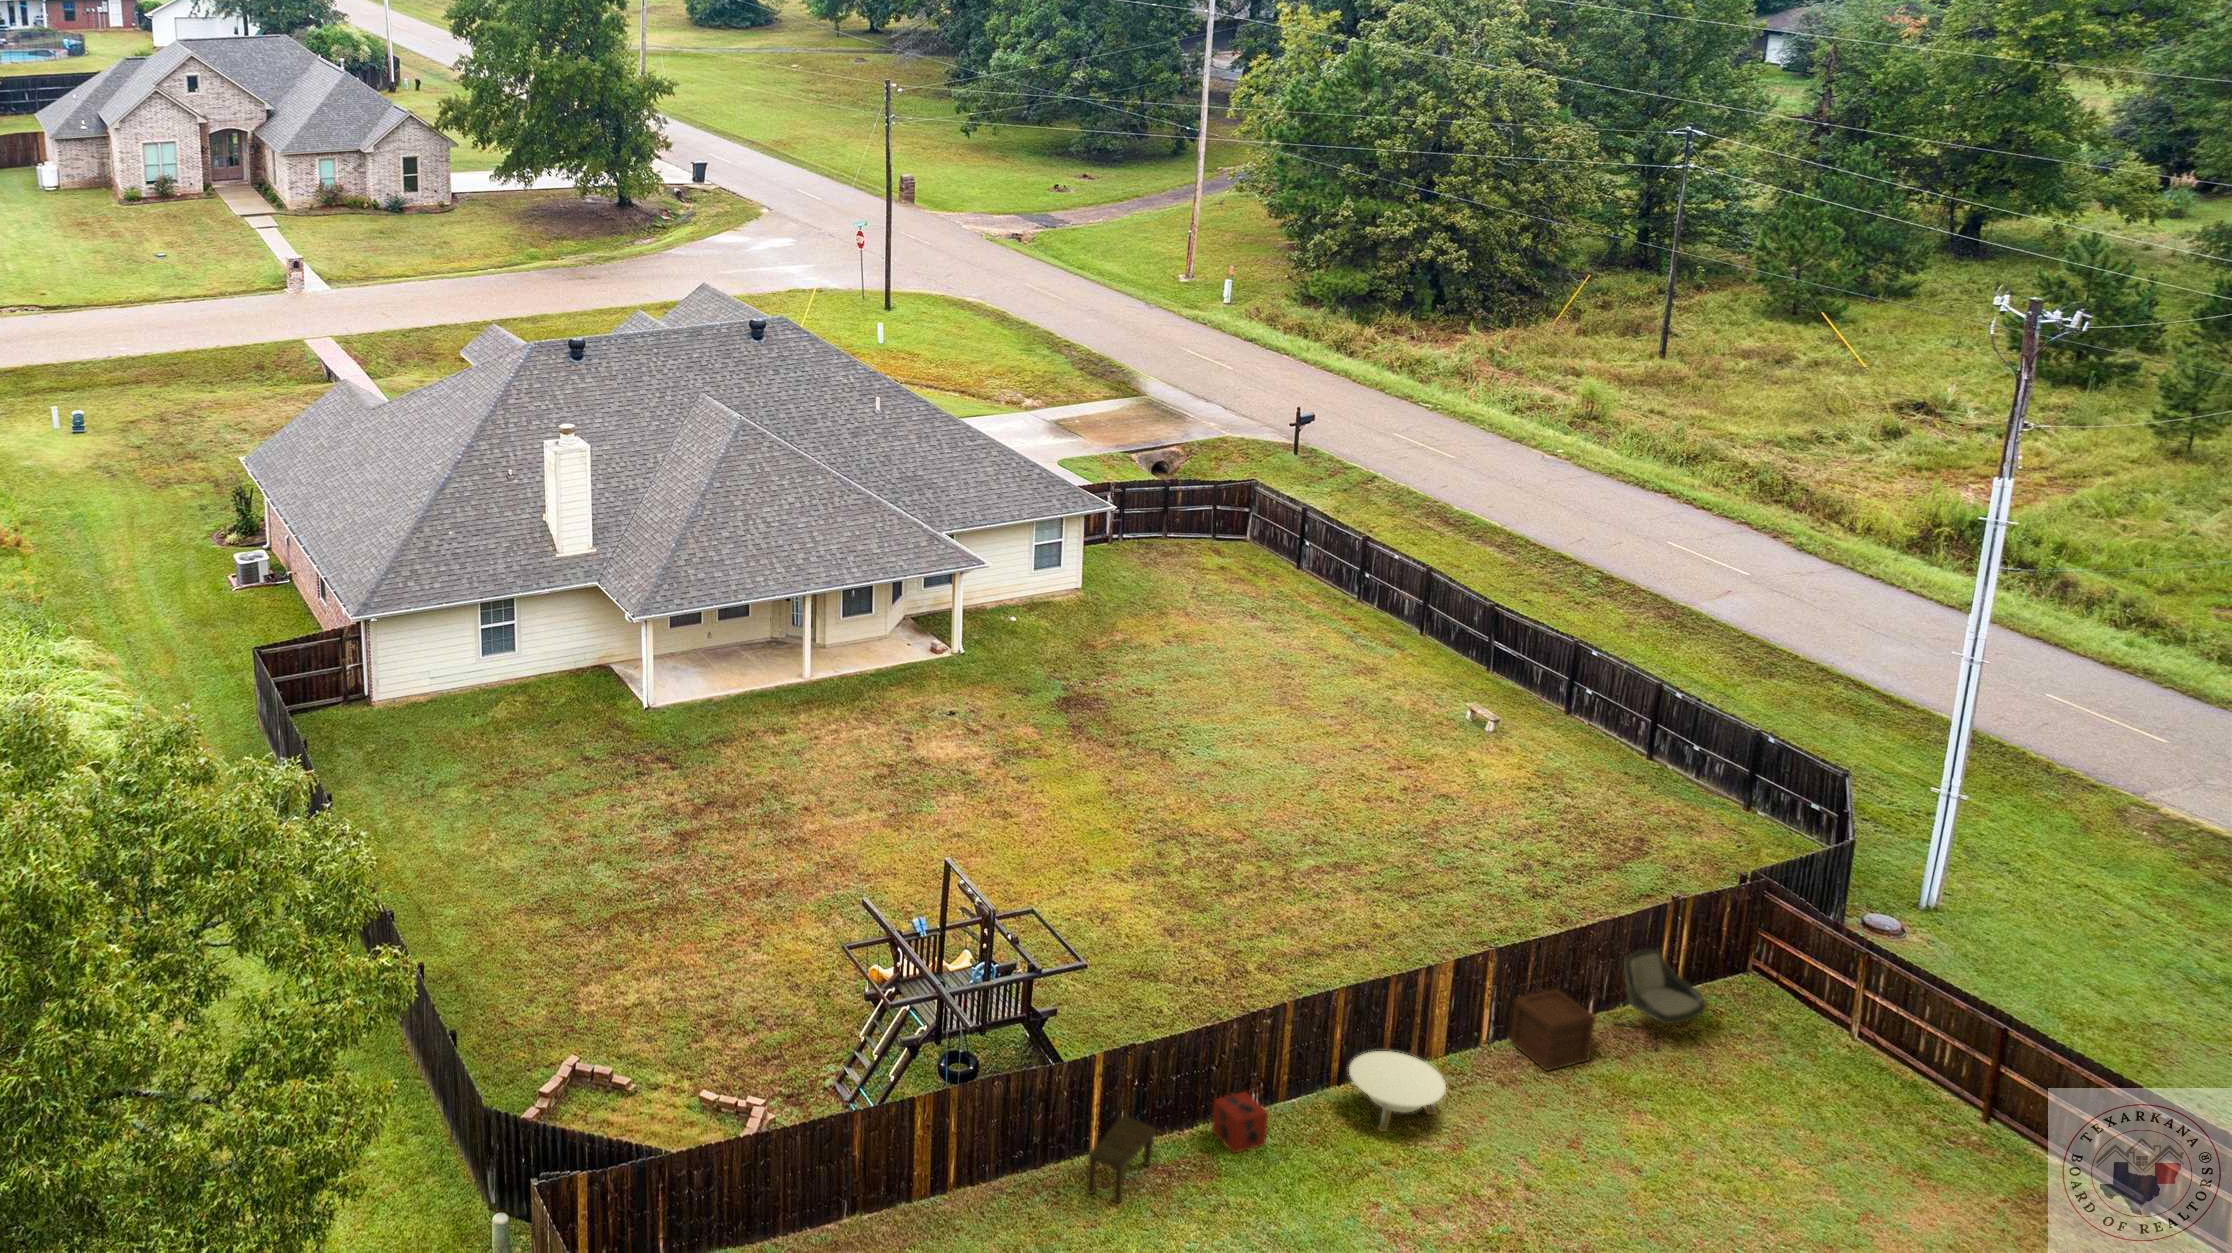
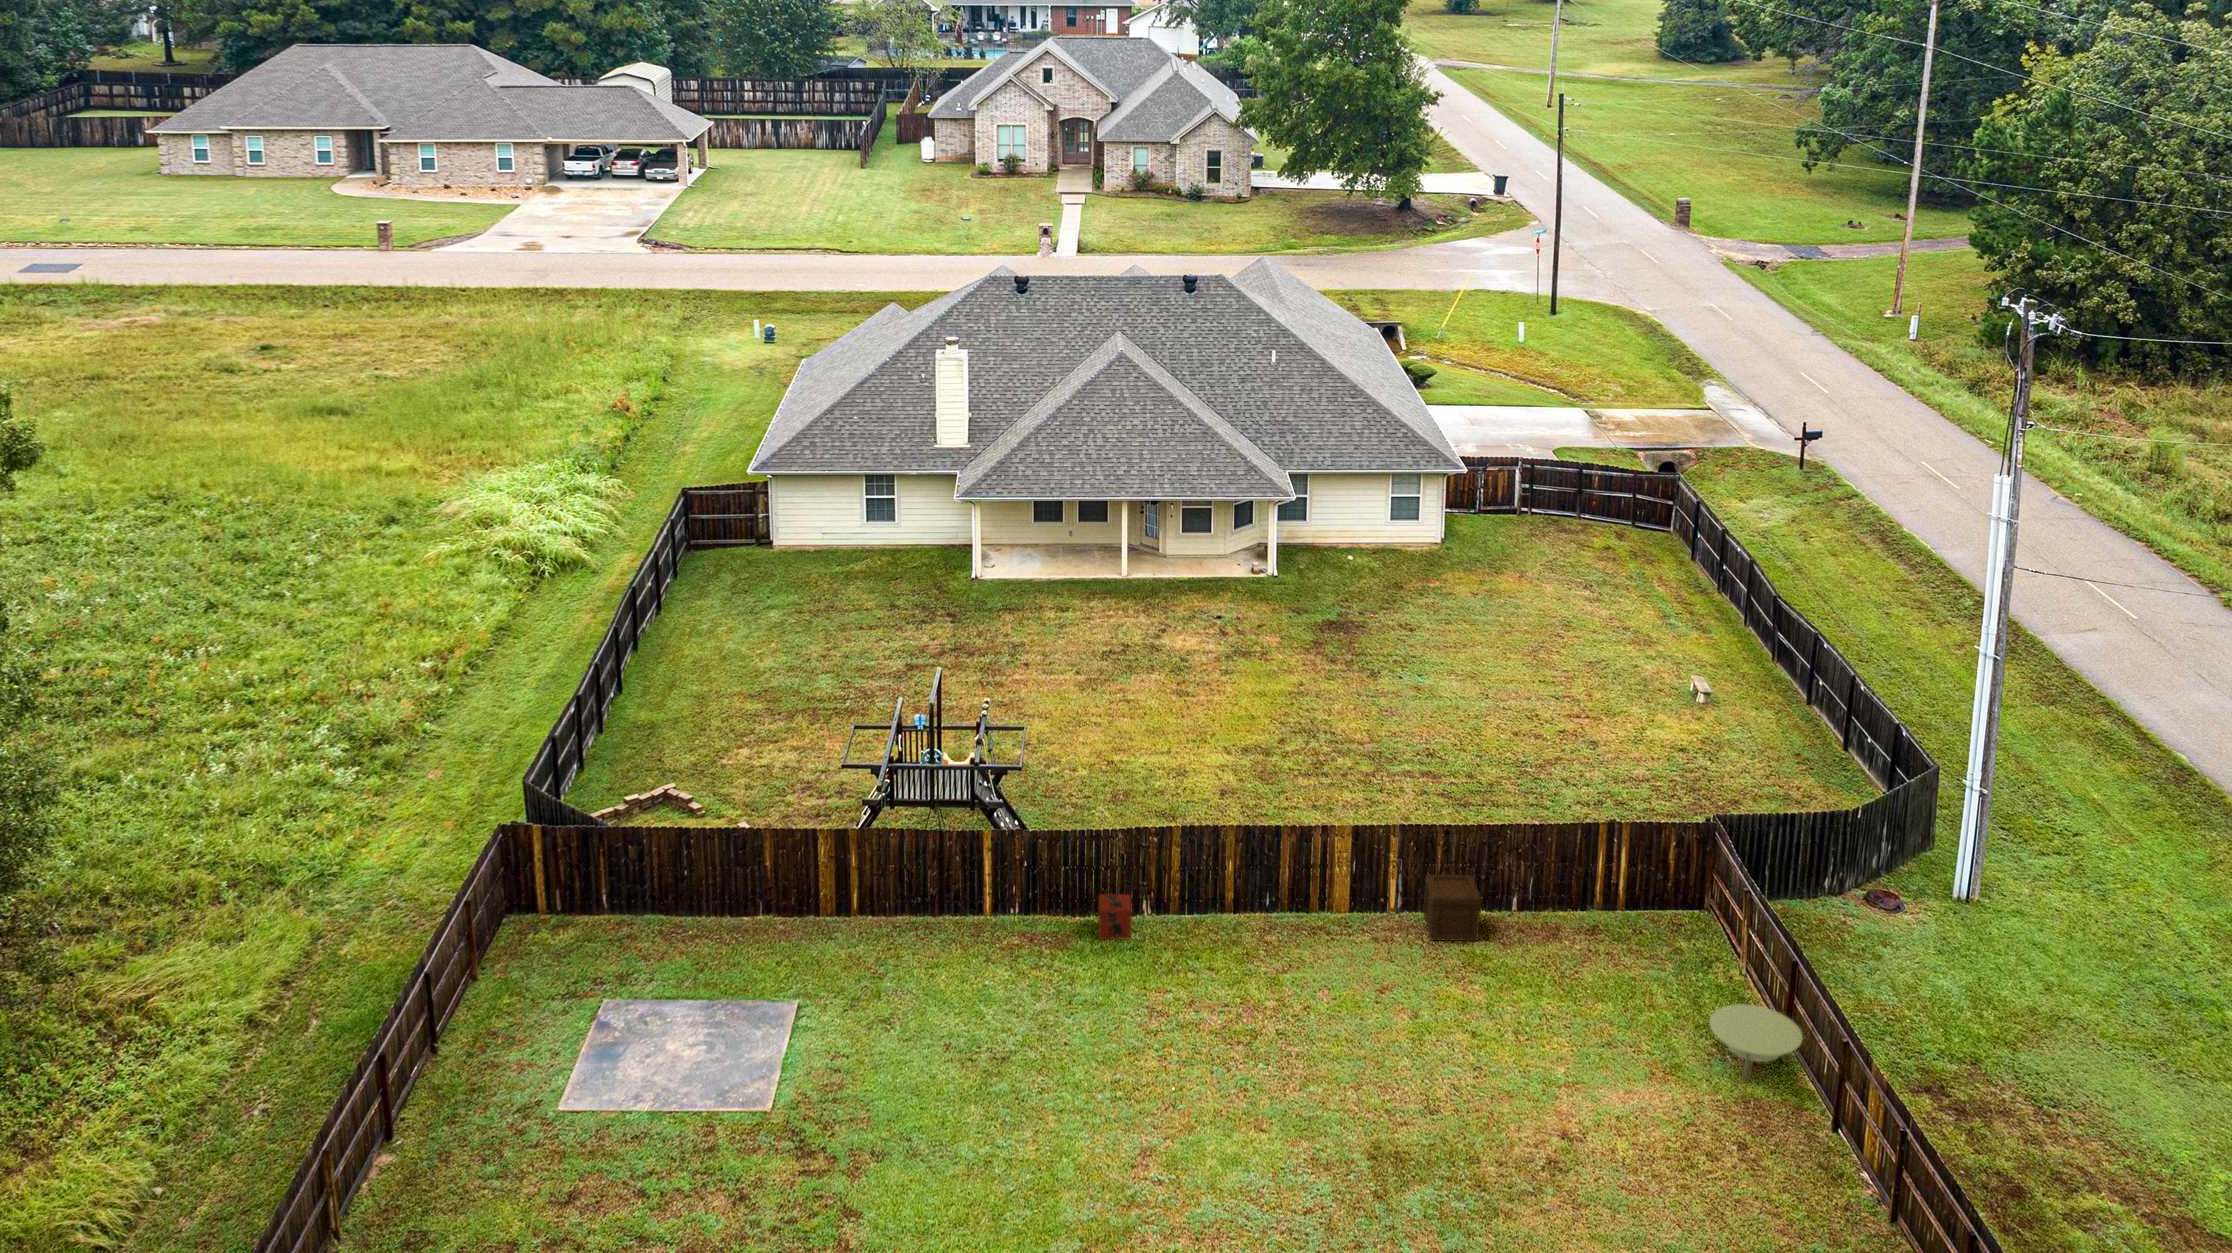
lounge chair: present [1612,950,1706,1048] -> none [1534,858,1606,946]
round table: present [1349,1051,1446,1132] -> present [1709,1004,1802,1082]
bench: present [1087,1116,1156,1203] -> none [955,889,1027,950]

